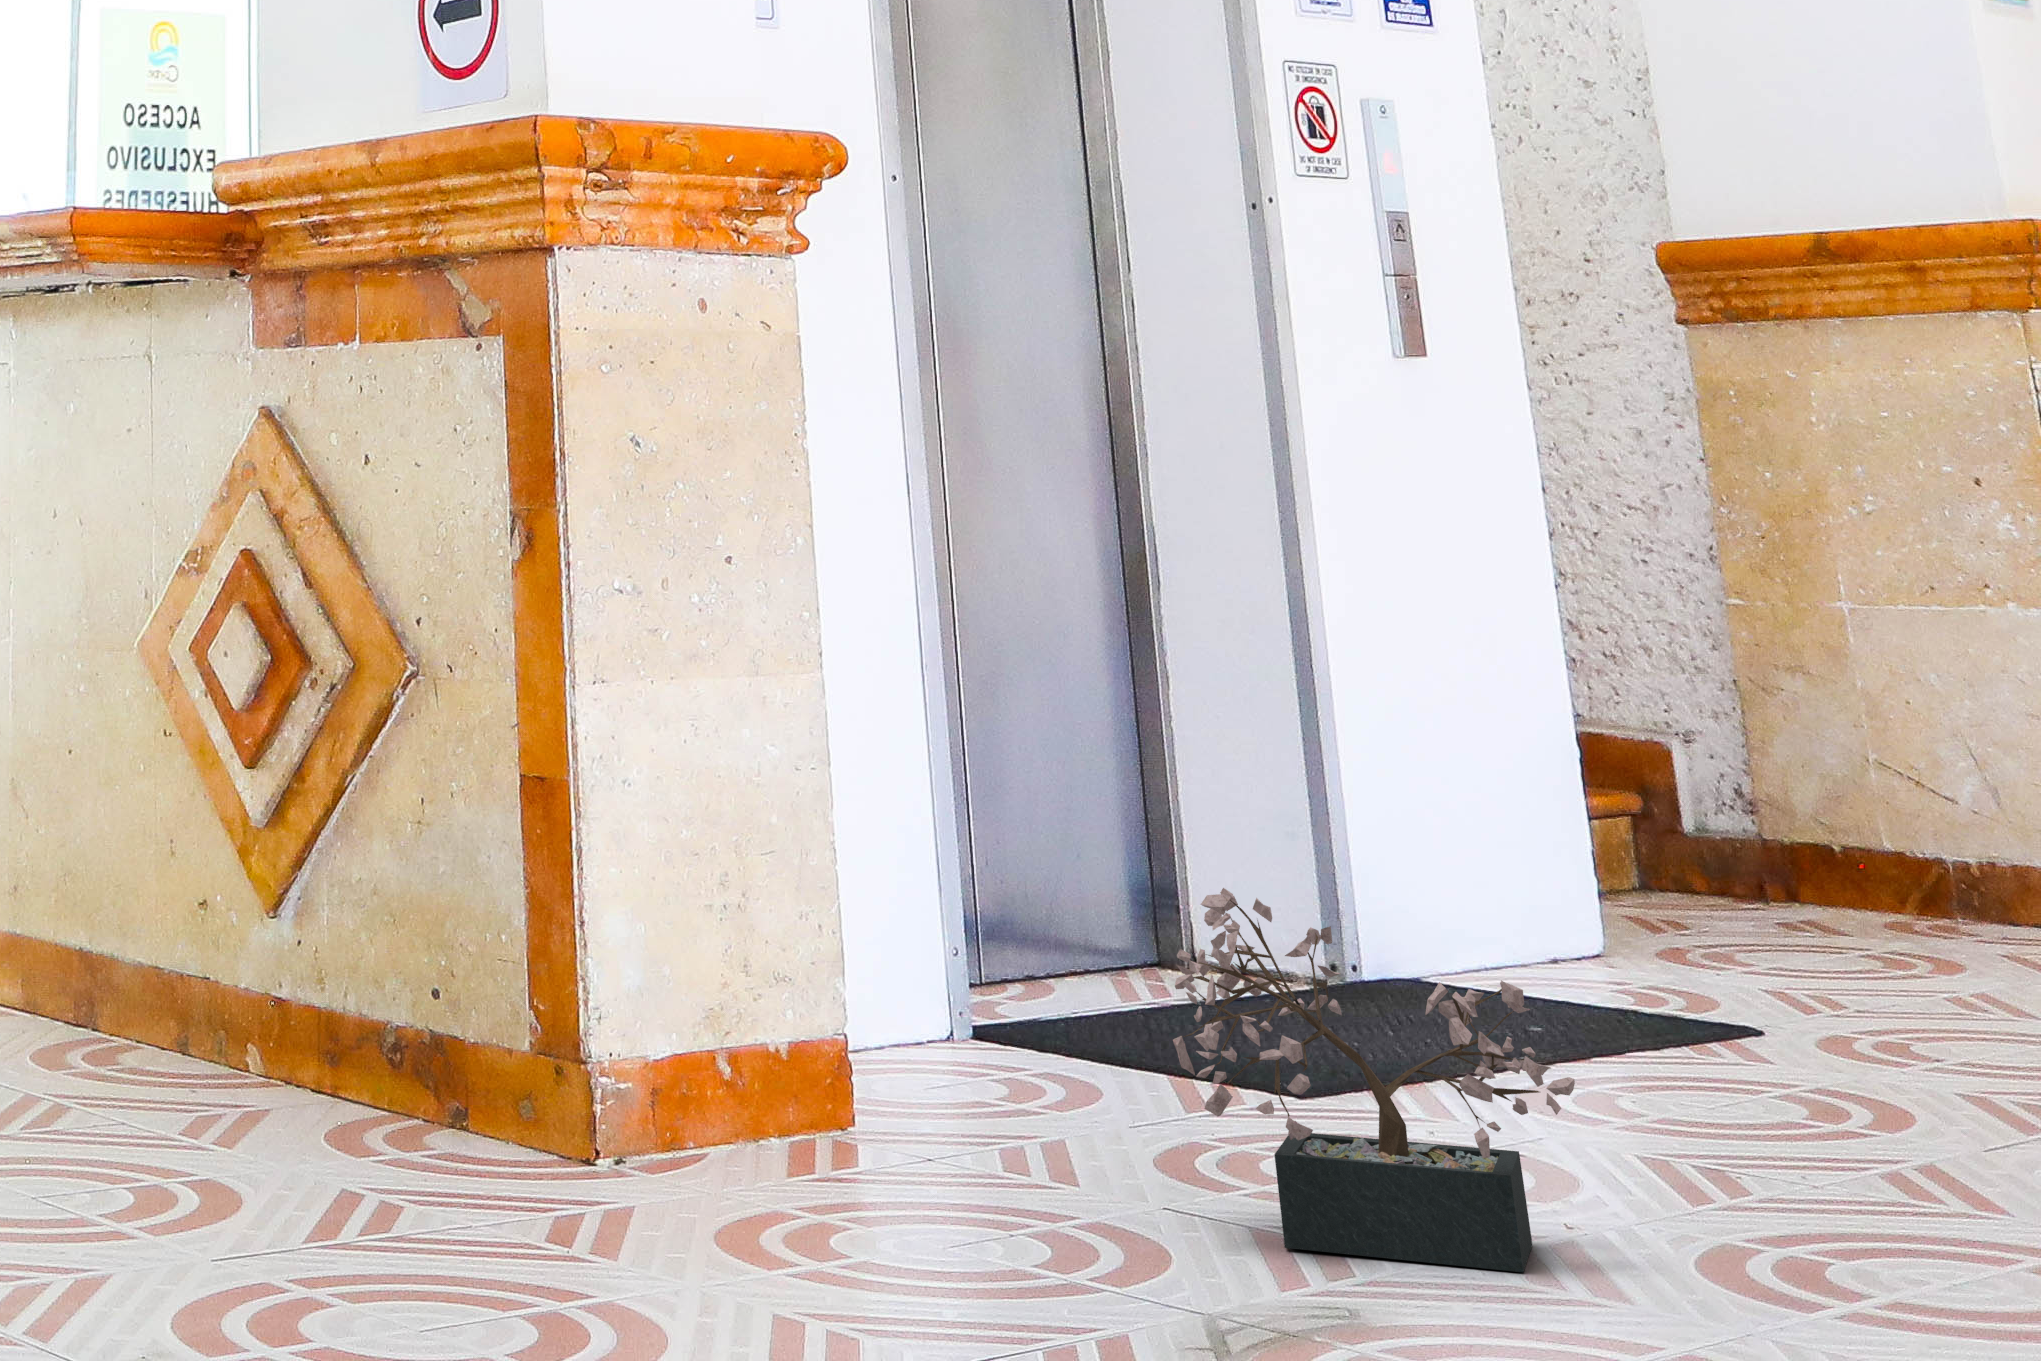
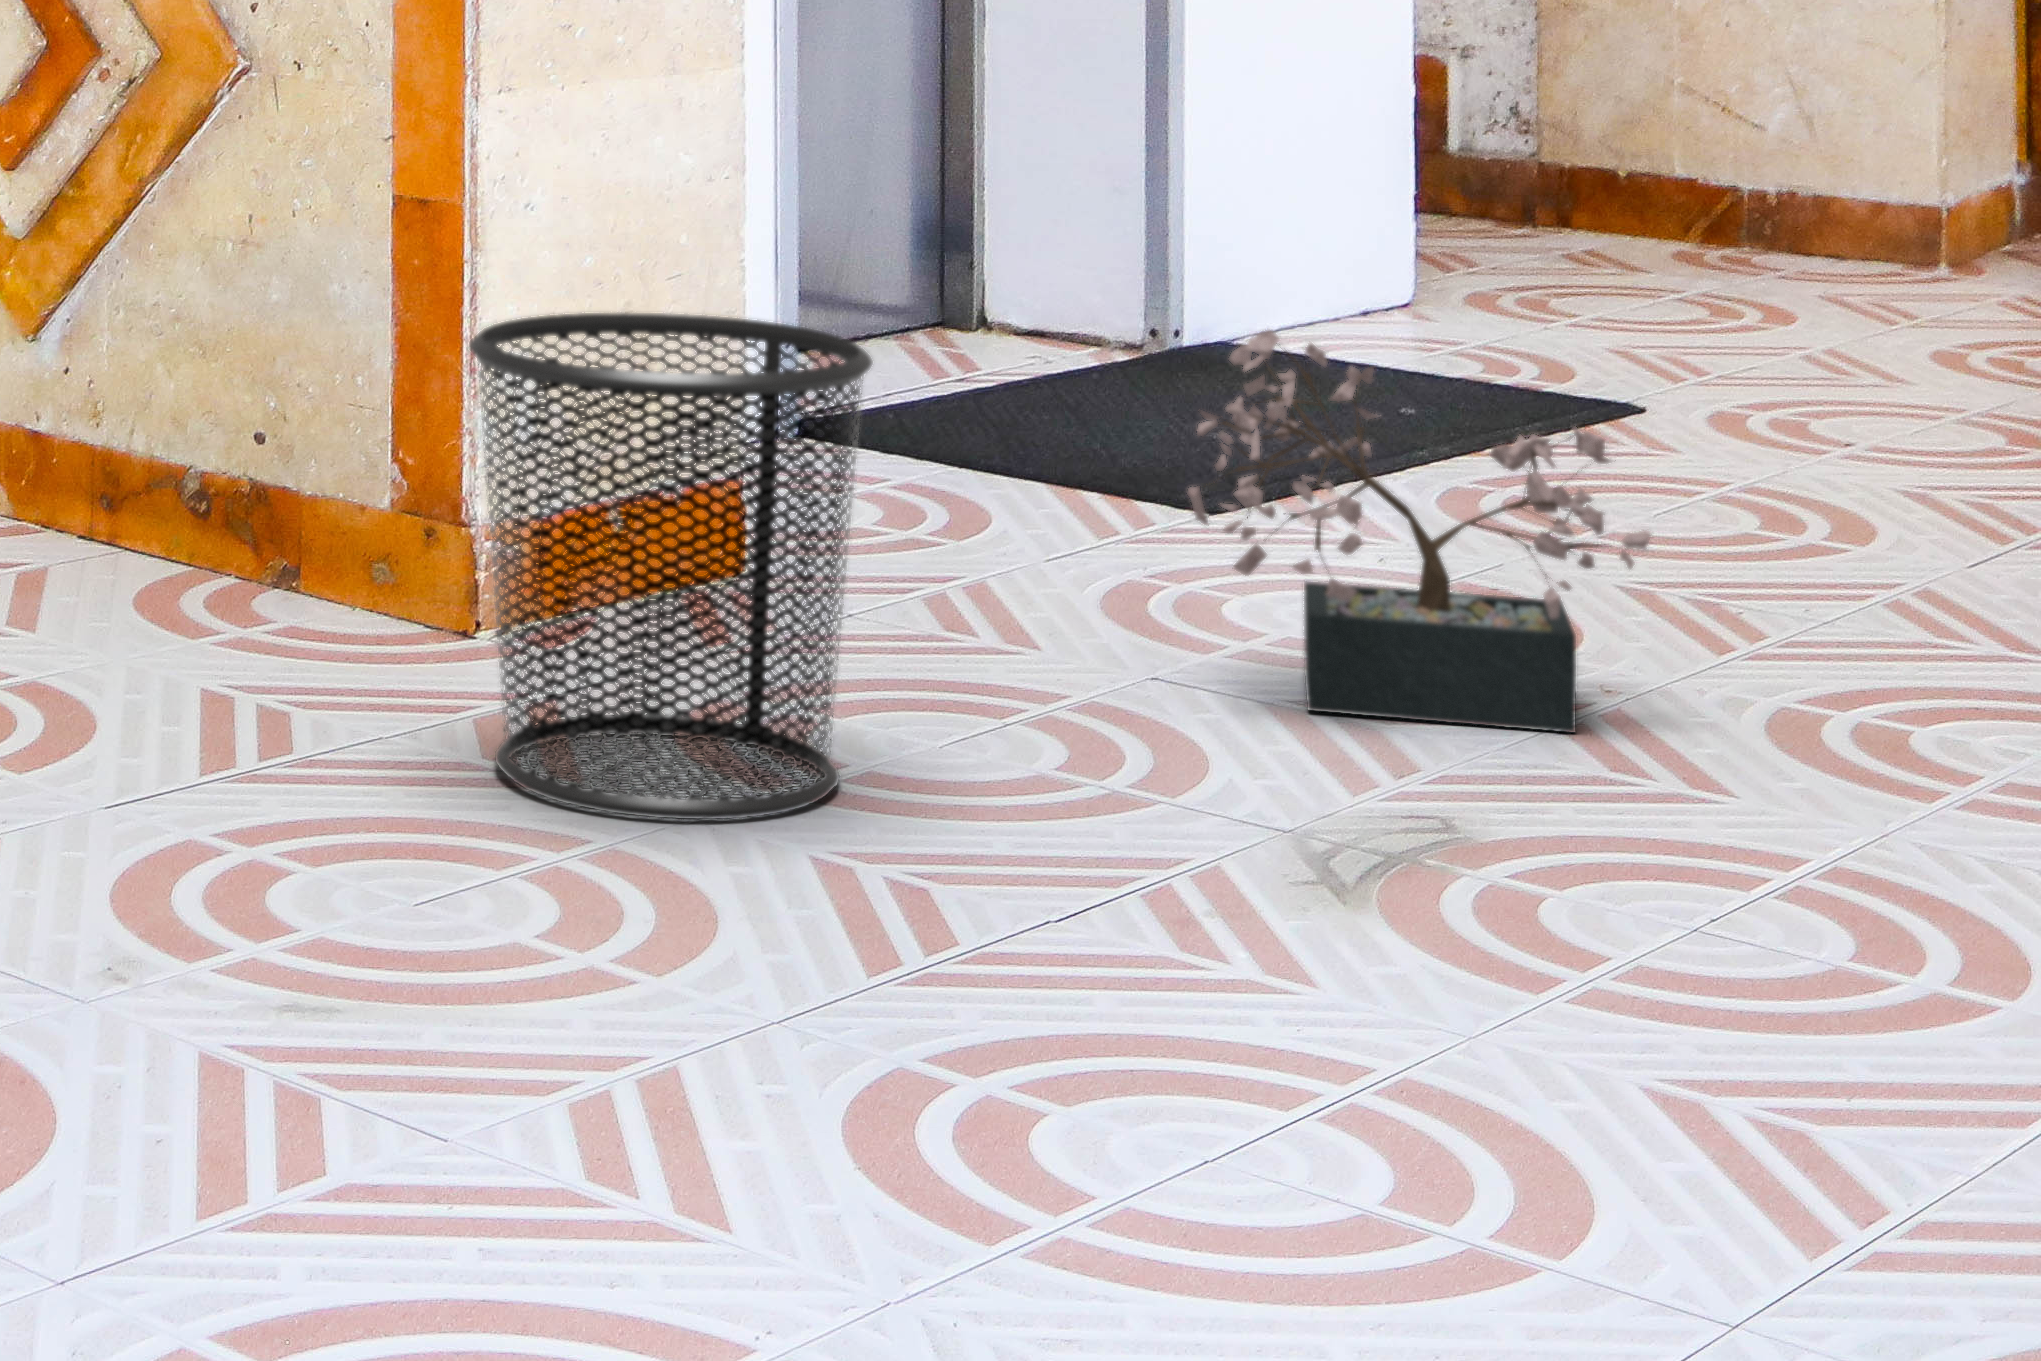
waste bin: none [496,857,830,1305] -> present [469,312,872,819]

